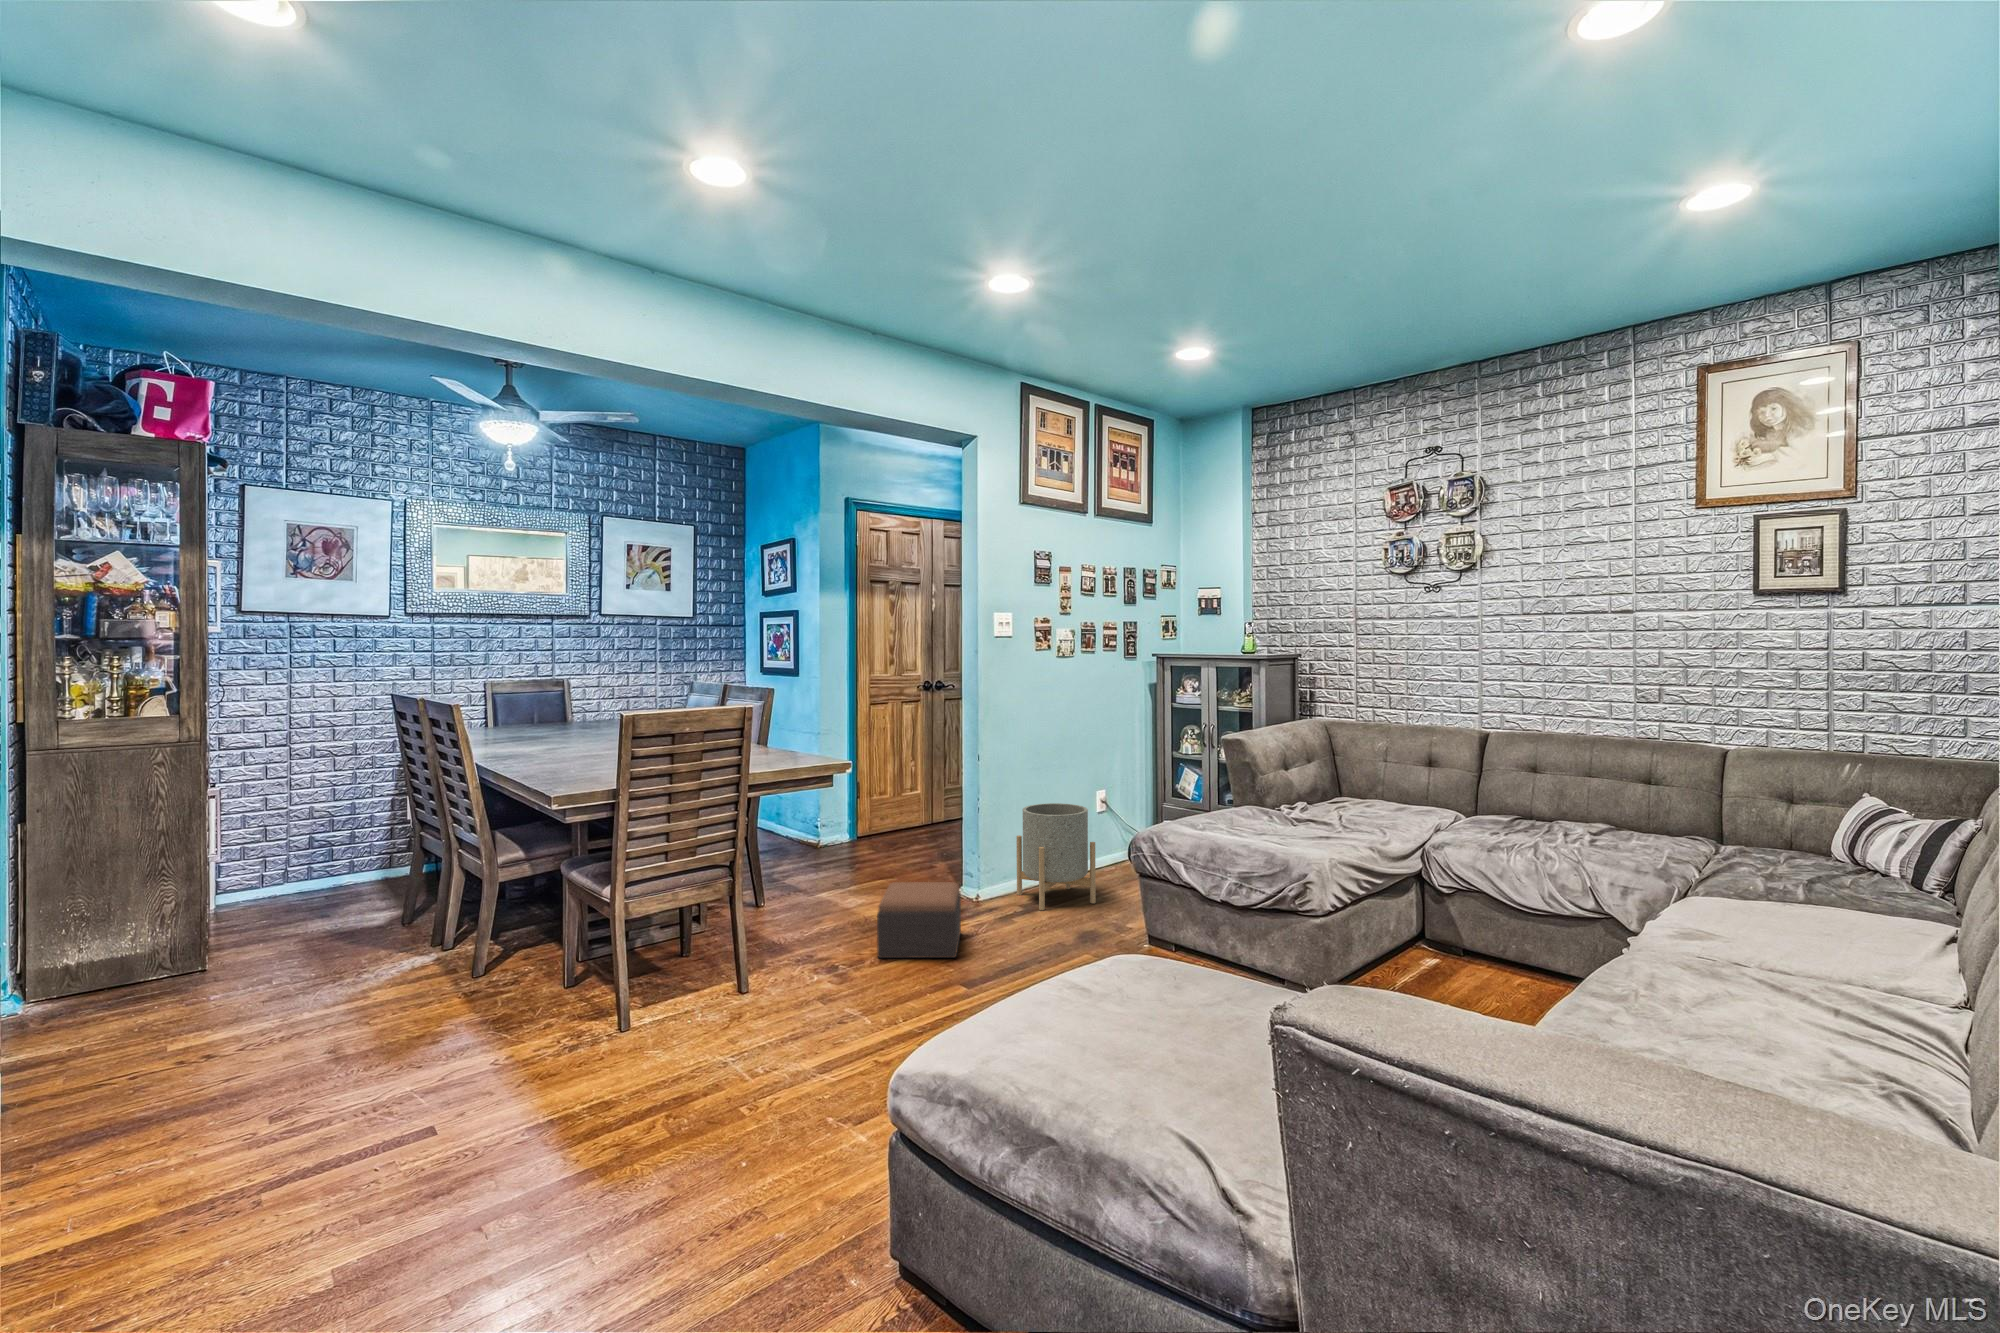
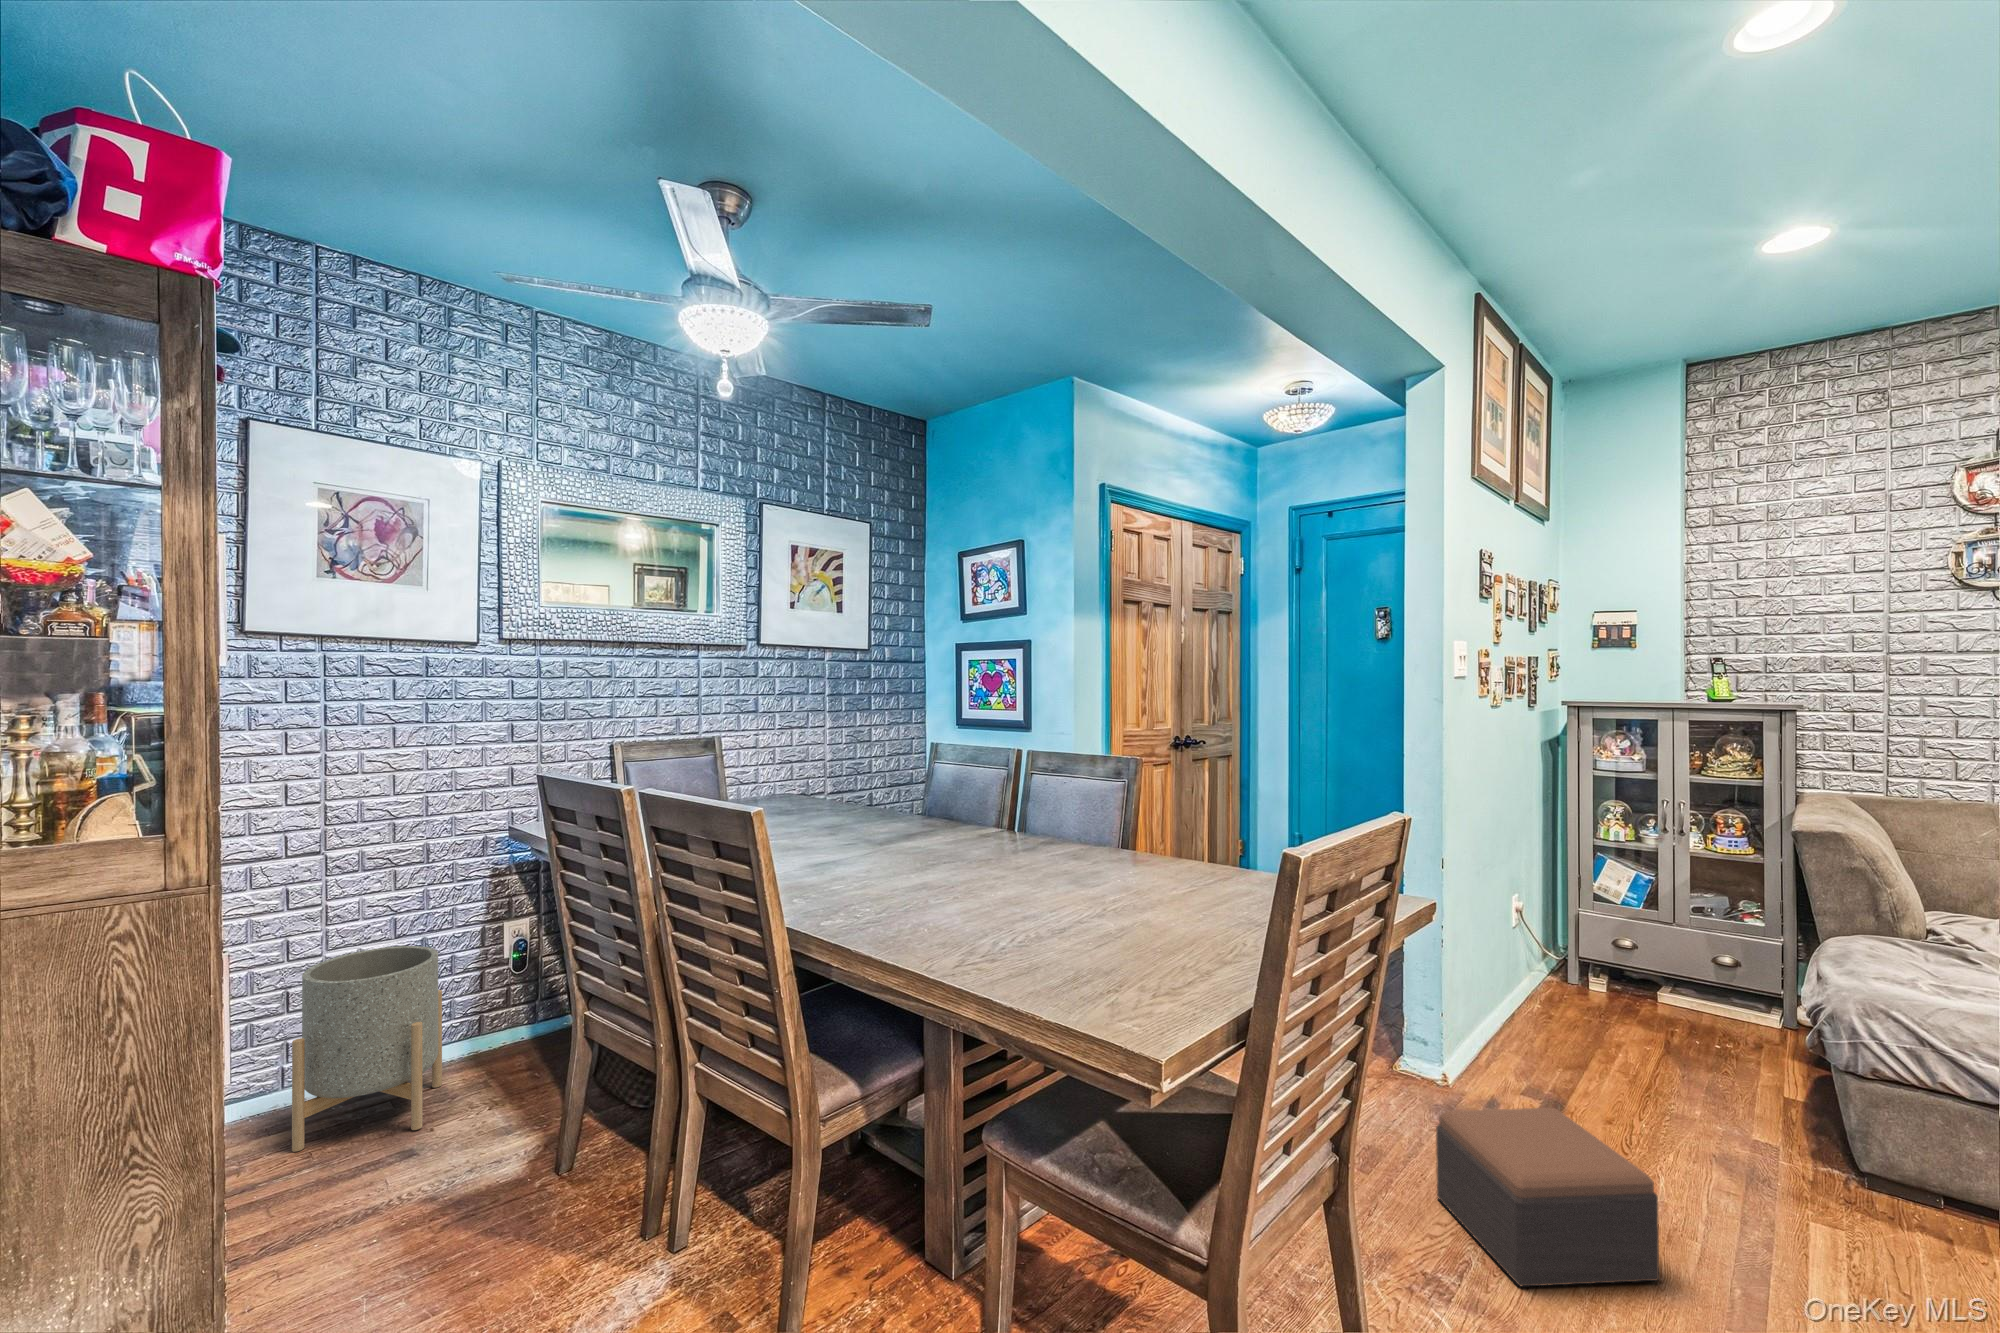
planter: present [1017,803,1096,910] -> present [292,946,442,1152]

